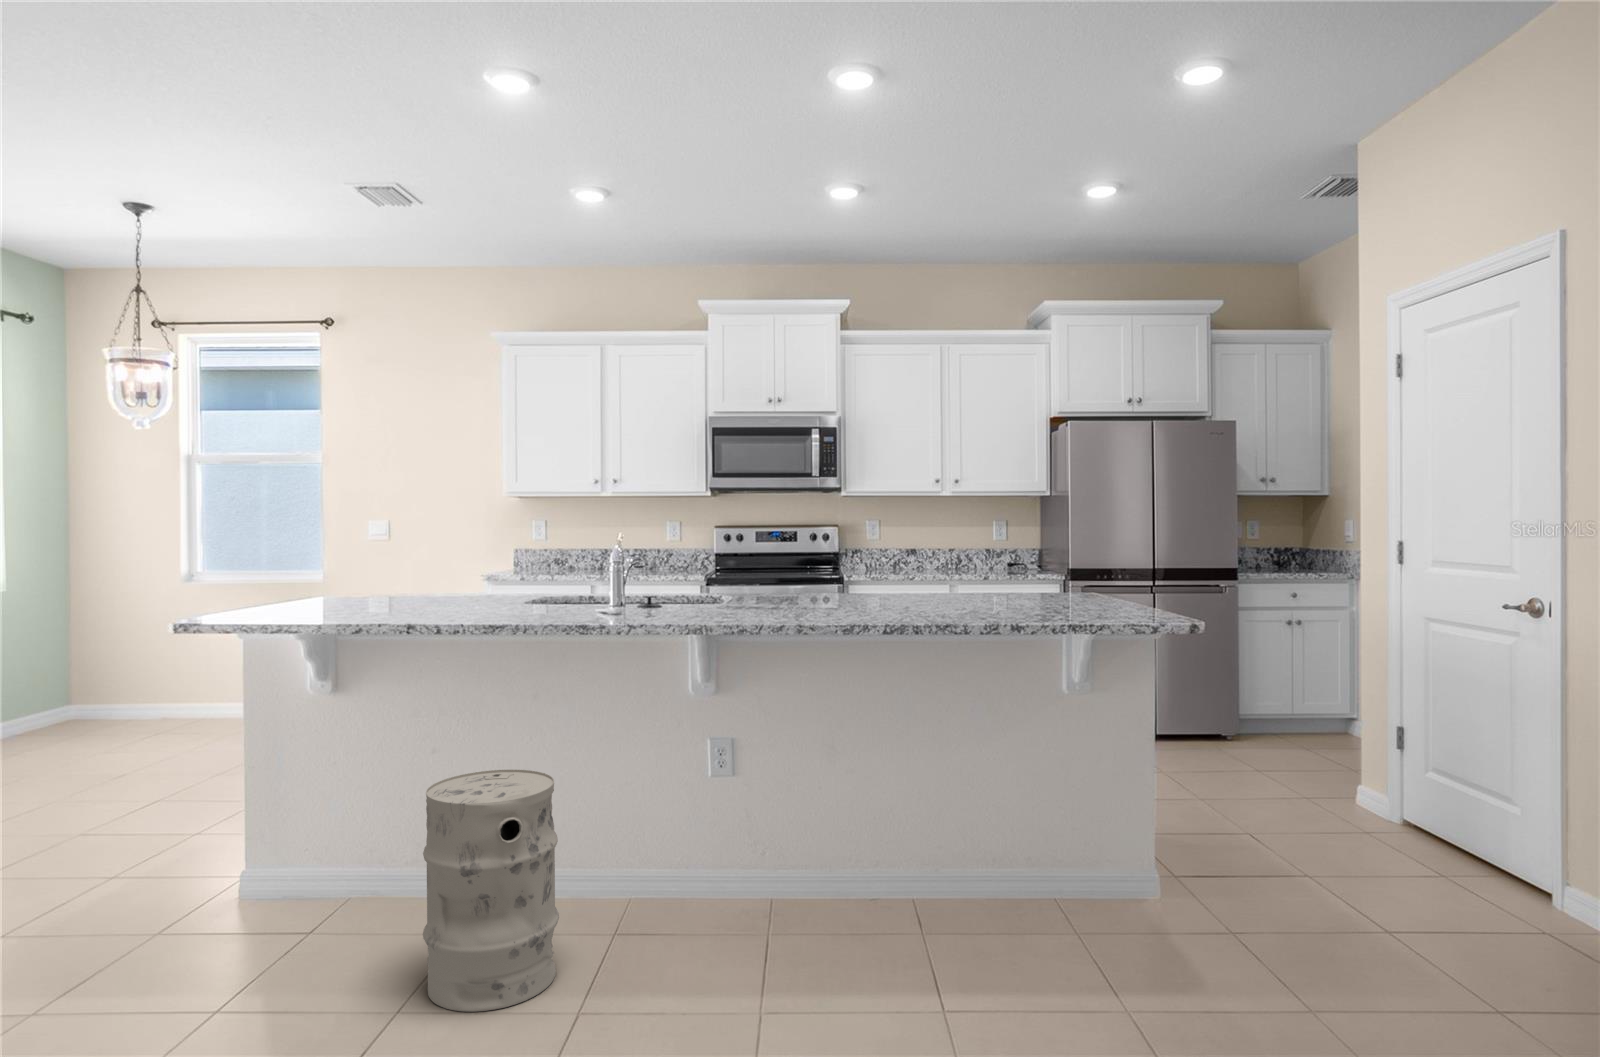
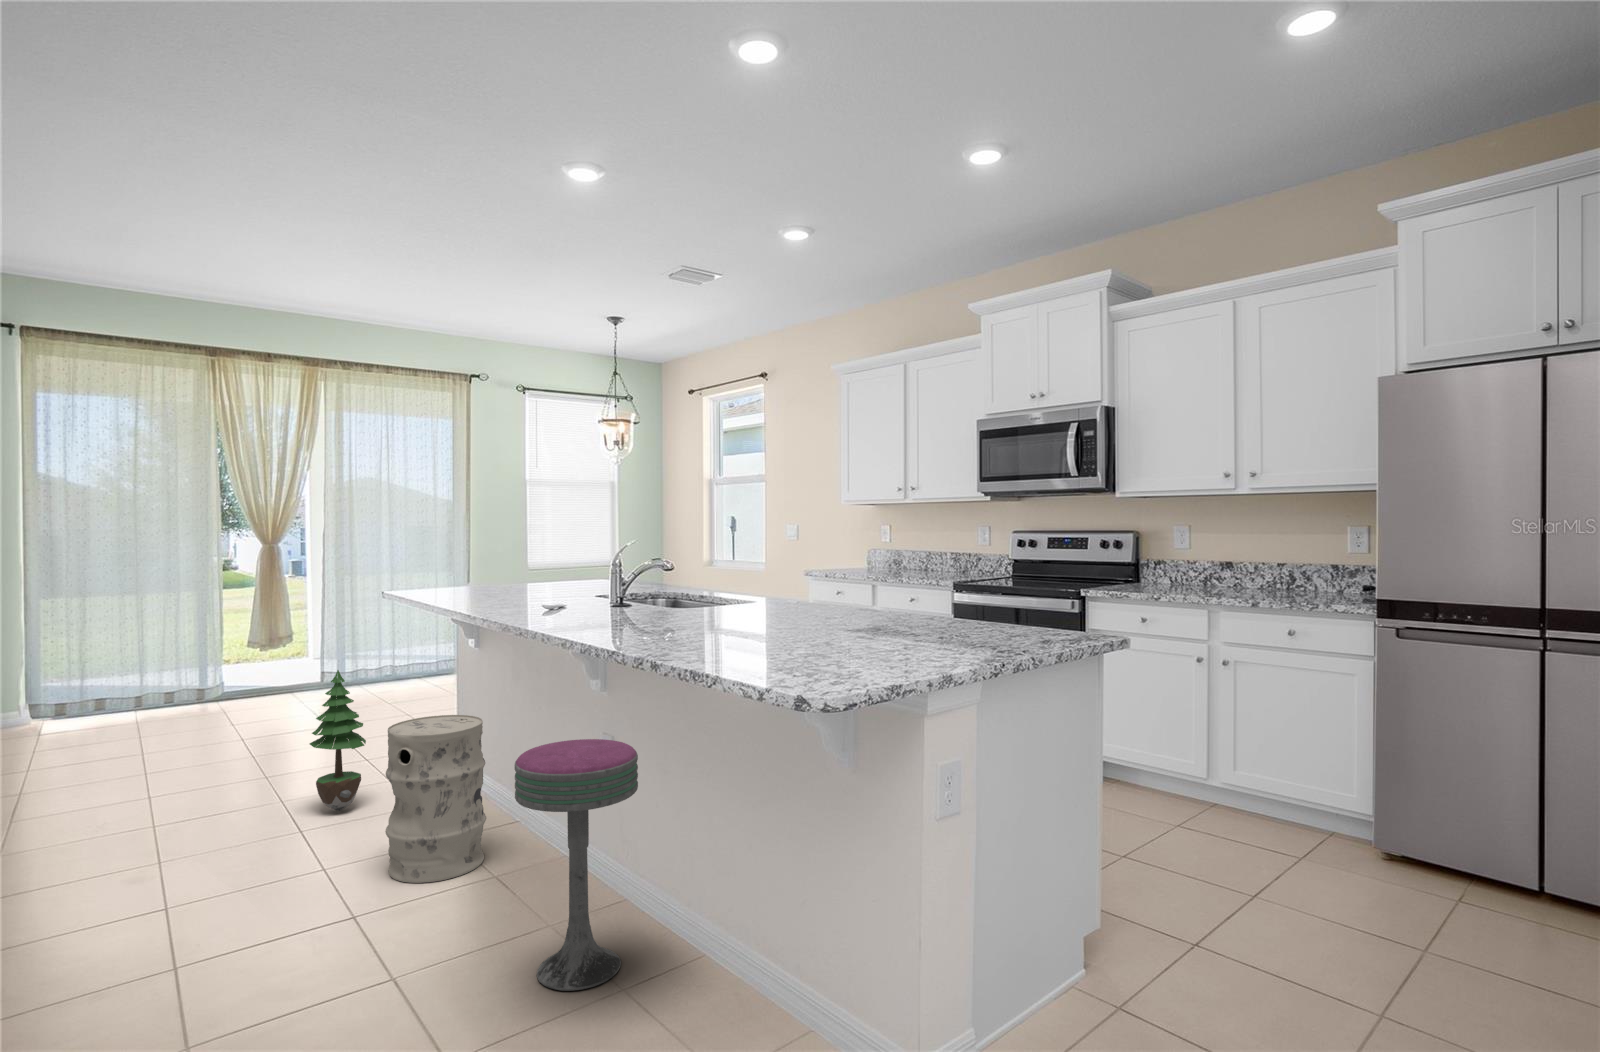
bar stool: none [817,733,942,991] -> present [515,739,638,991]
potted tree: none [62,758,171,1005] -> present [310,670,366,811]

